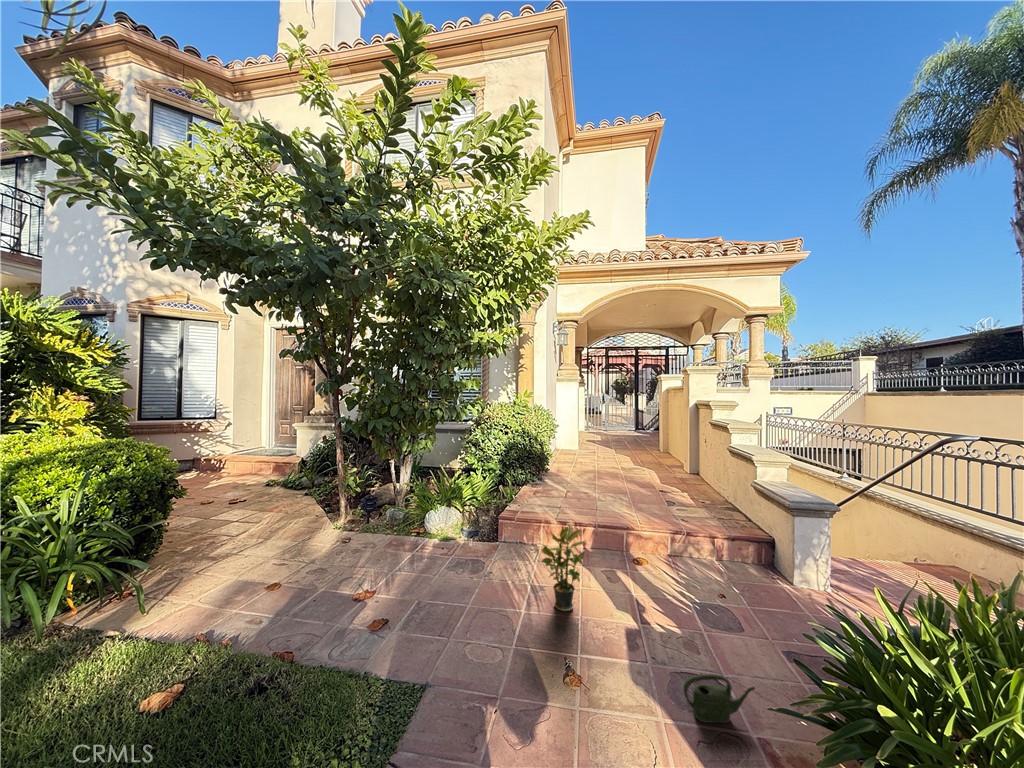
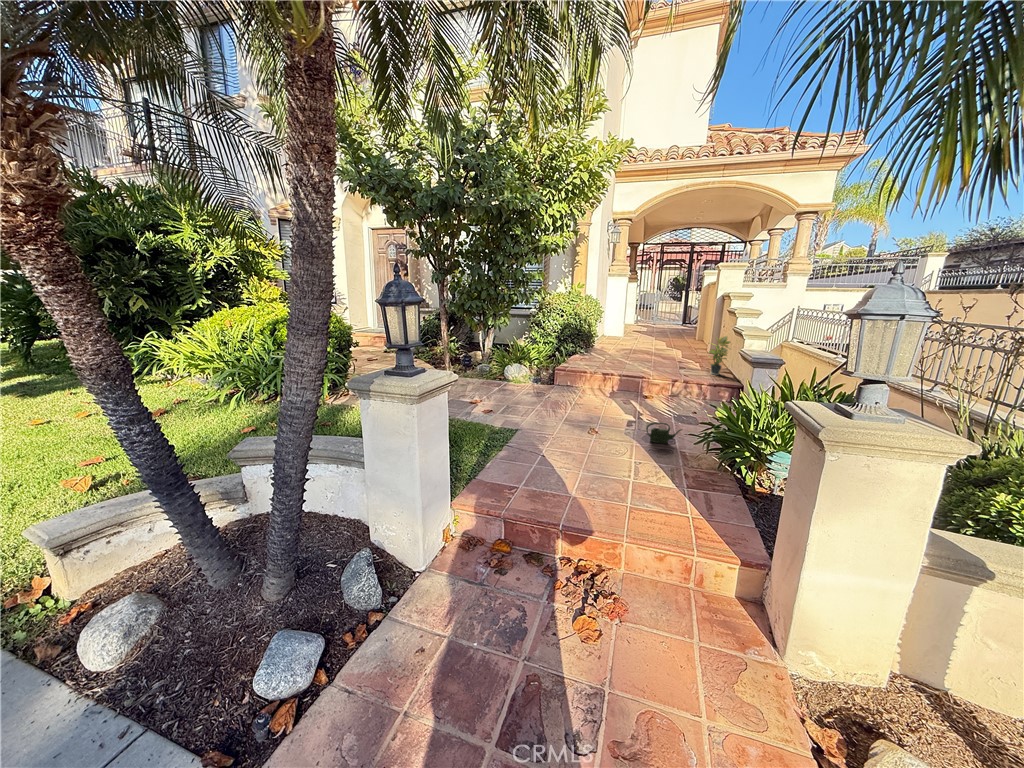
potted plant: present [541,524,585,611] -> present [709,336,730,375]

